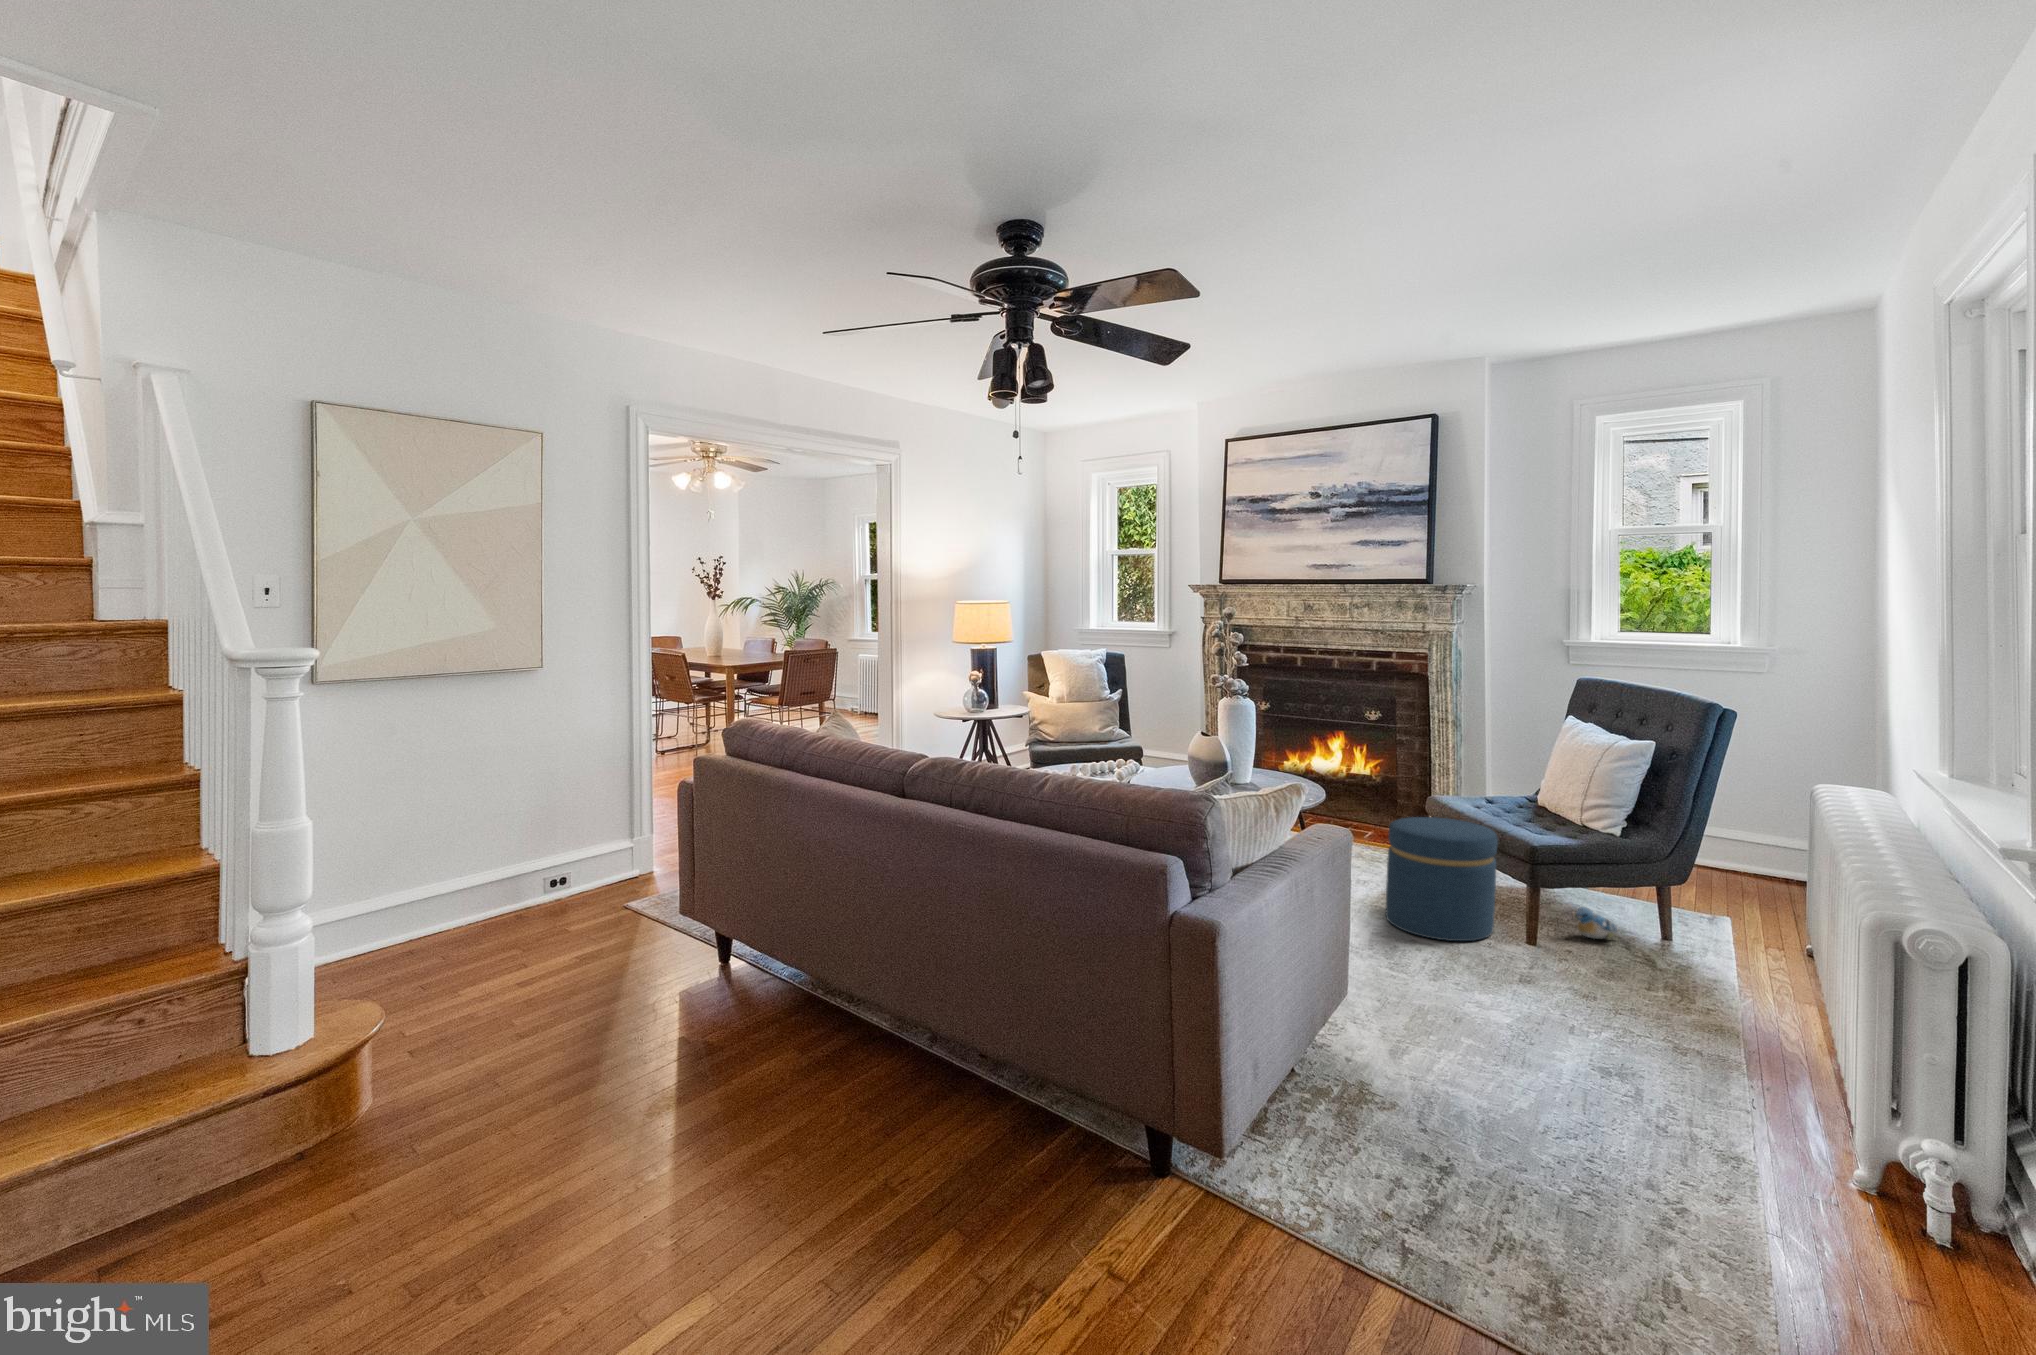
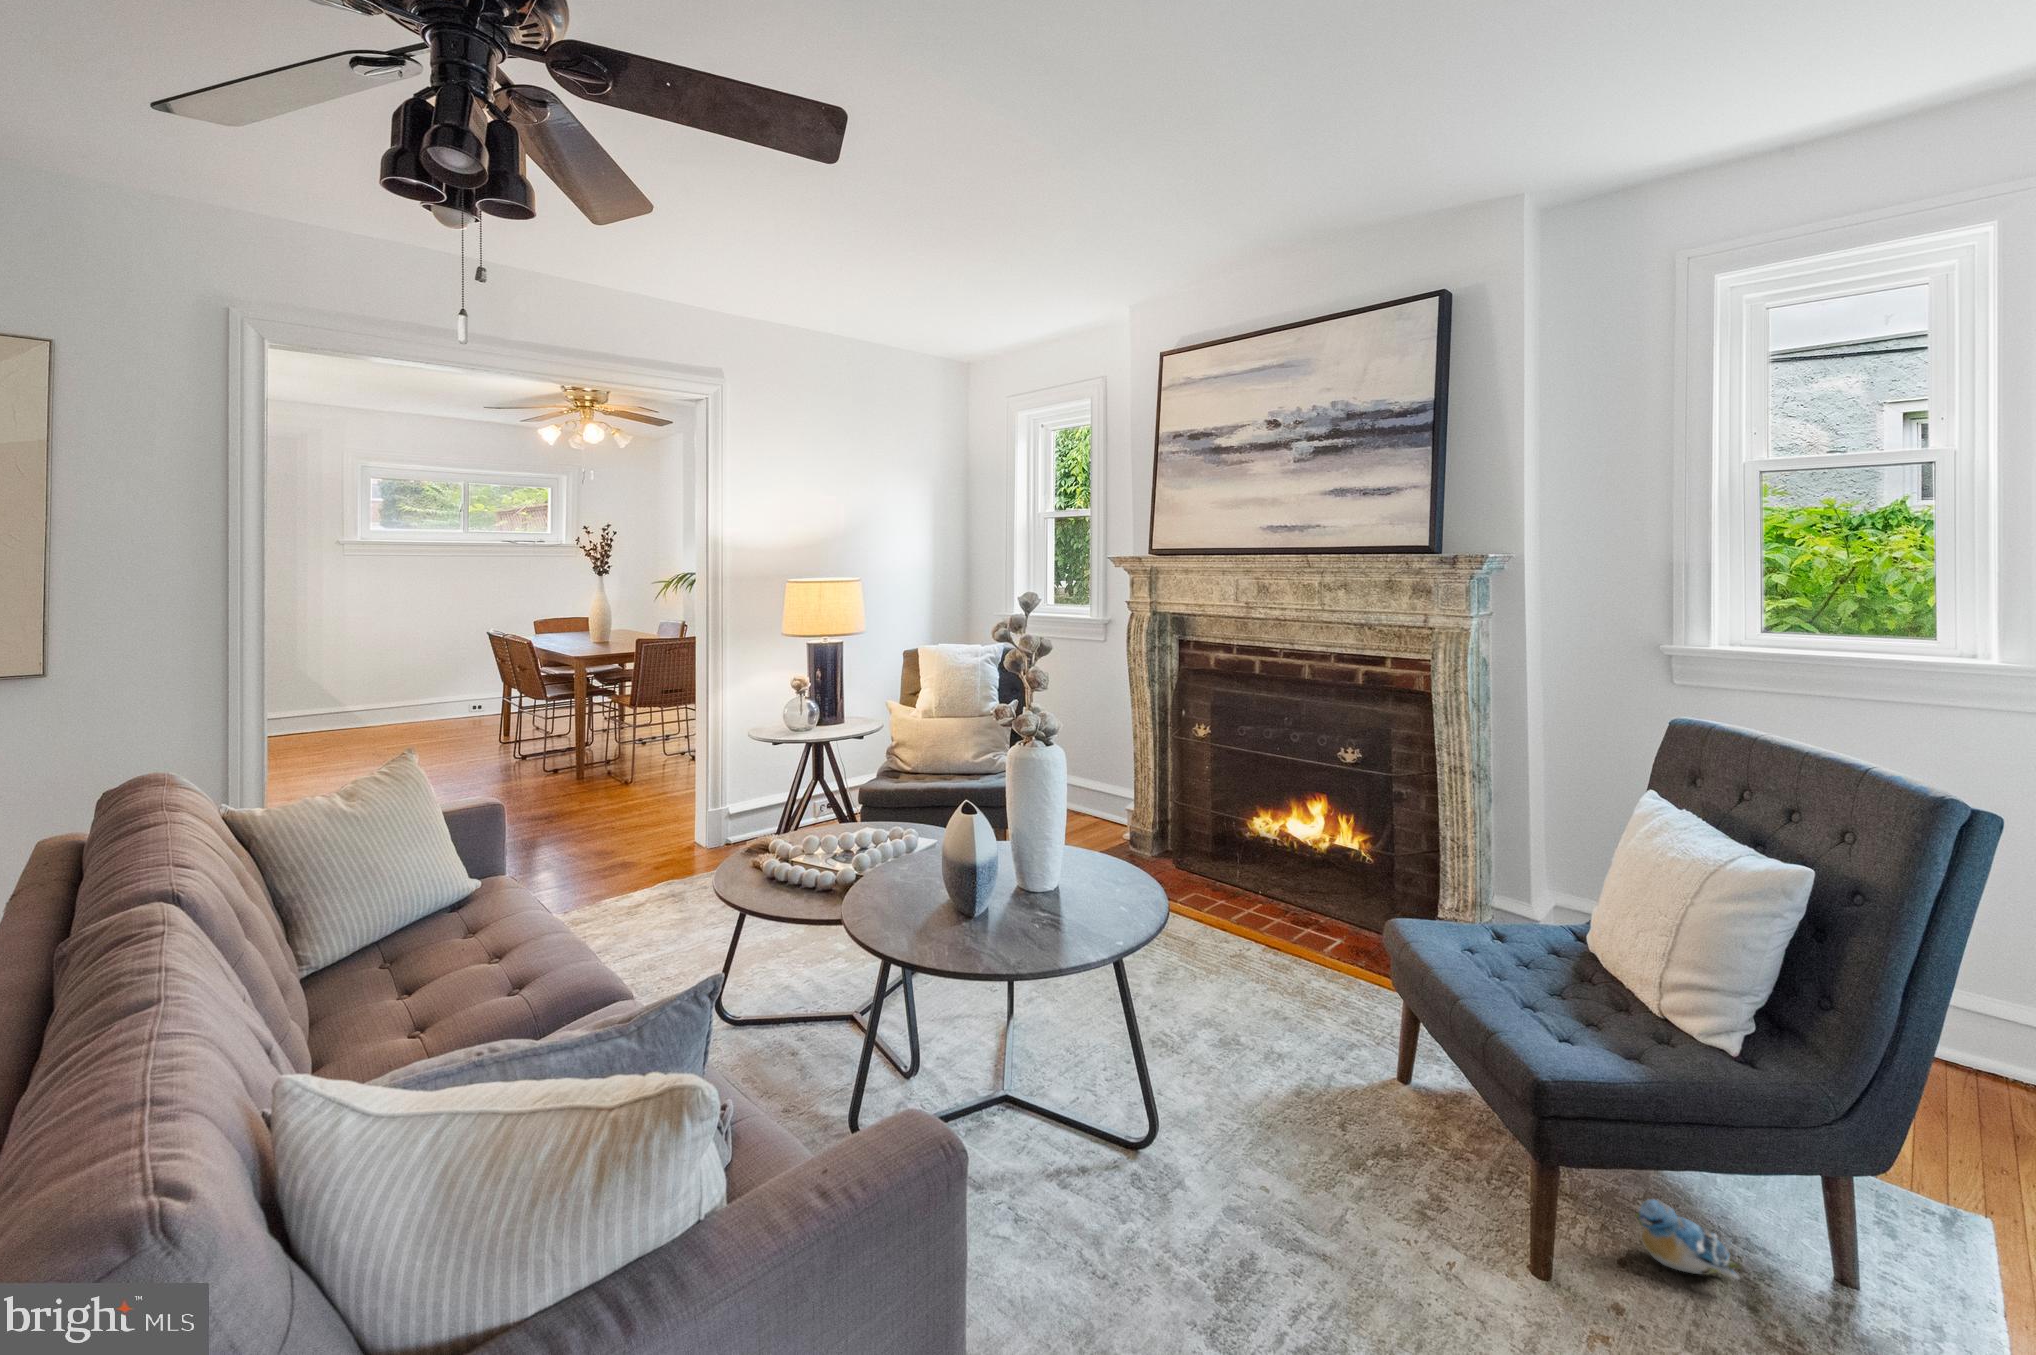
ottoman: present [1386,817,1498,941] -> none [1264,975,1474,1258]

